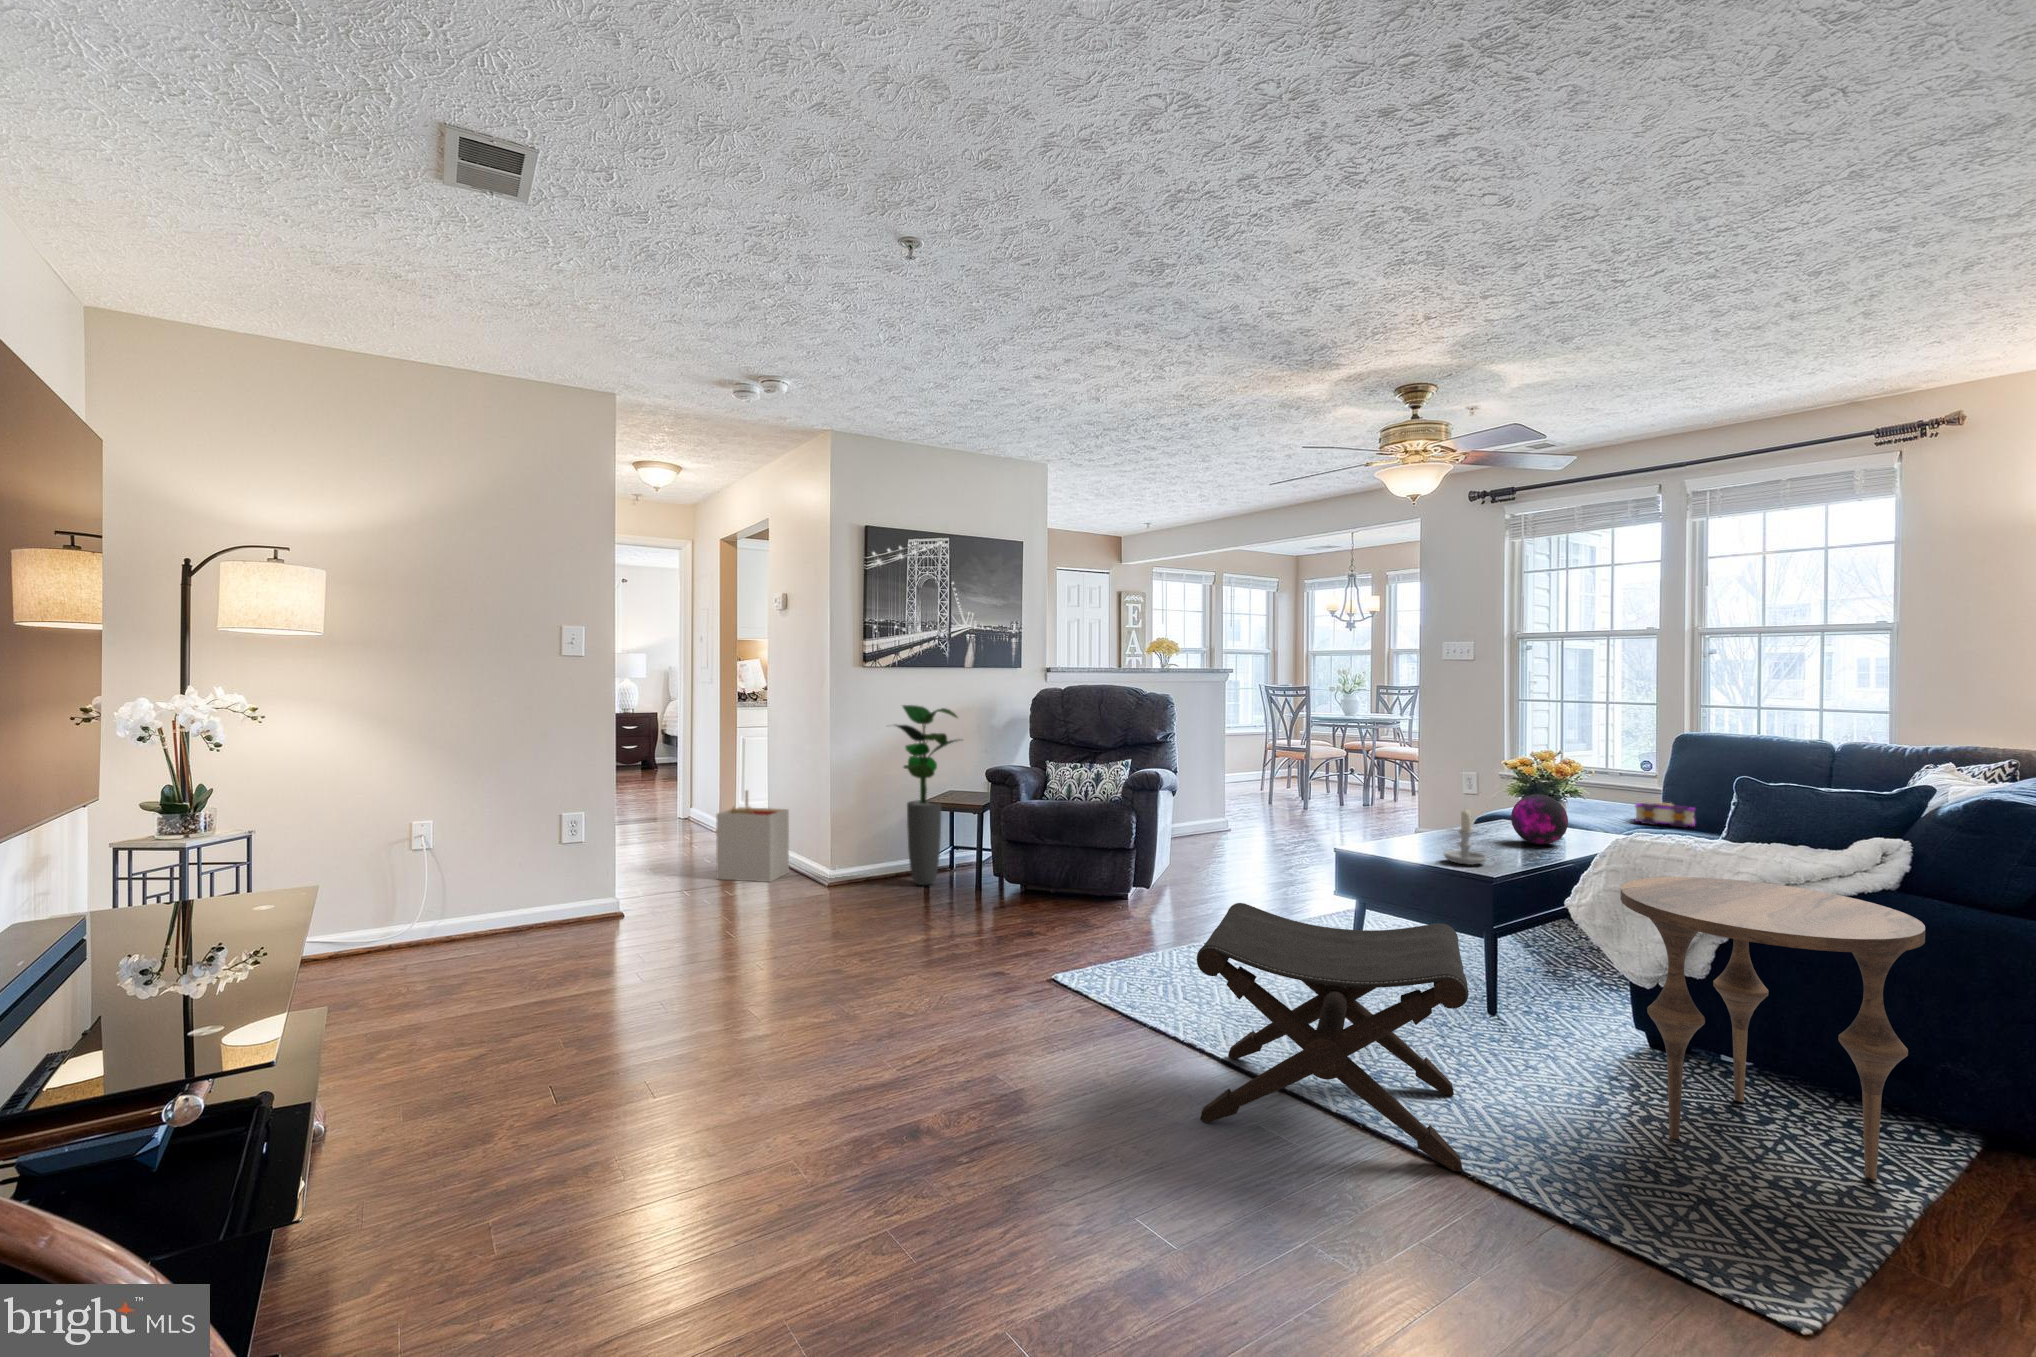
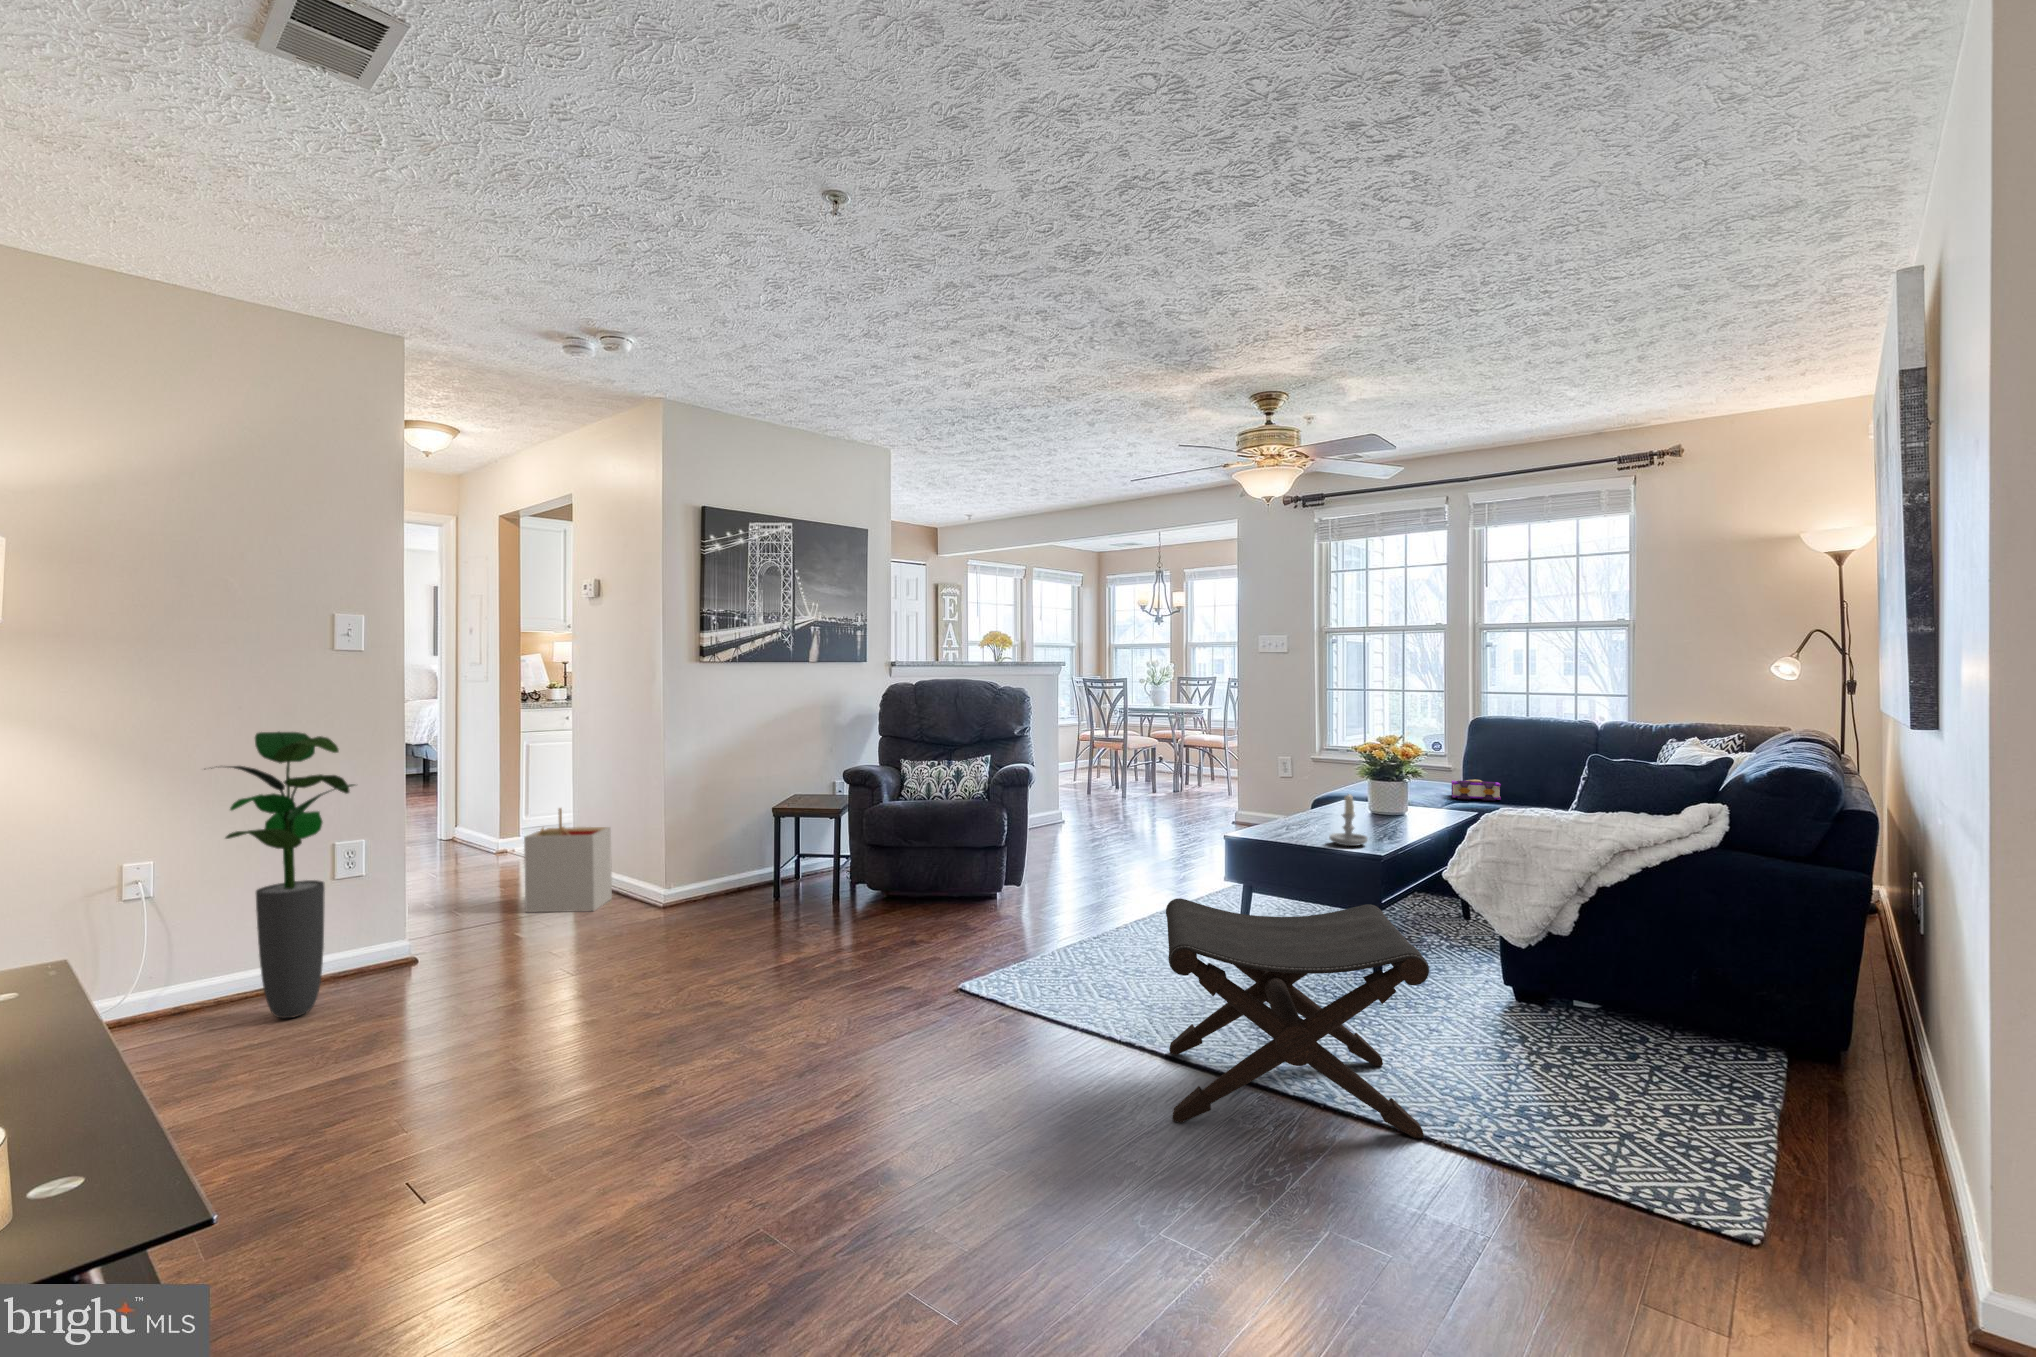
potted plant: present [895,705,959,885] -> present [211,732,354,1018]
decorative orb: present [1511,795,1568,845] -> none [1370,777,1419,823]
side table: present [1621,877,1925,1179] -> none [1516,846,1764,1096]

